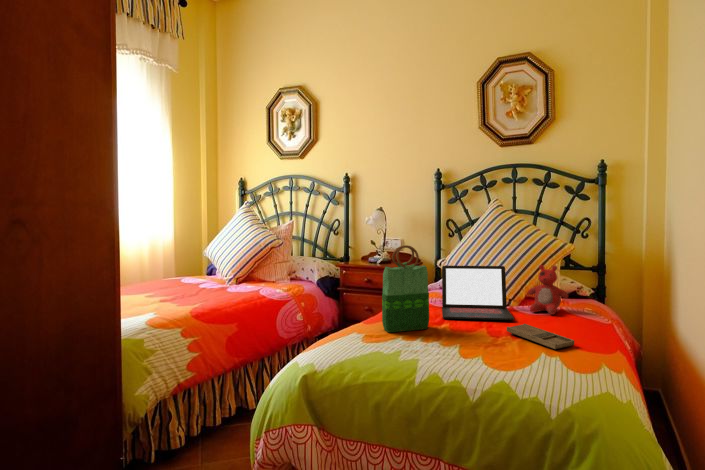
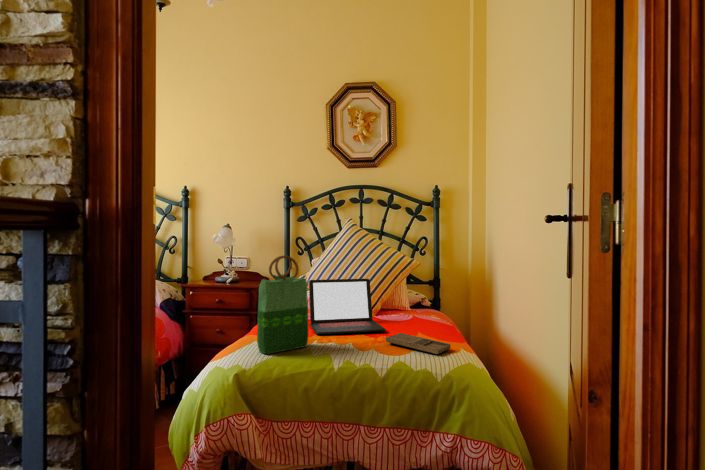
stuffed bear: present [528,265,568,314] -> none [389,276,425,323]

